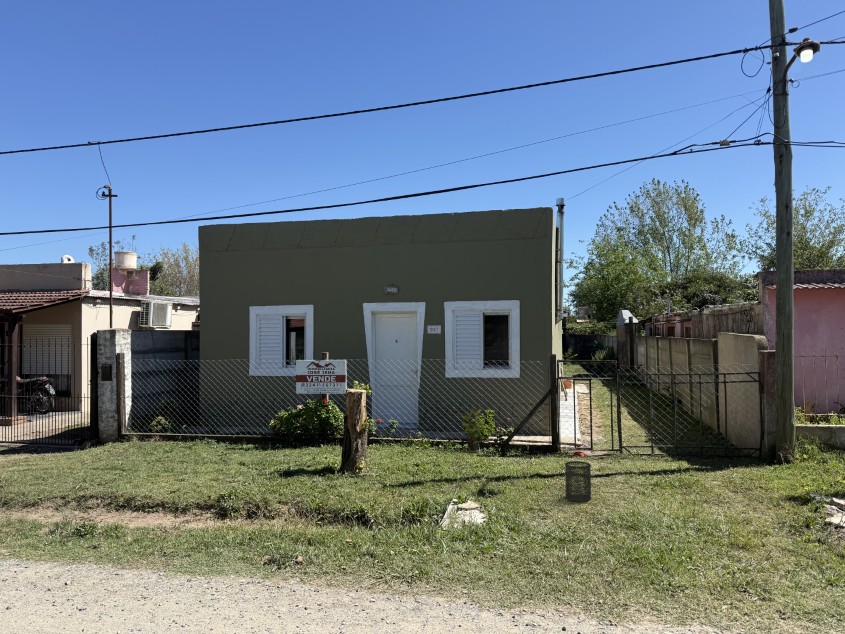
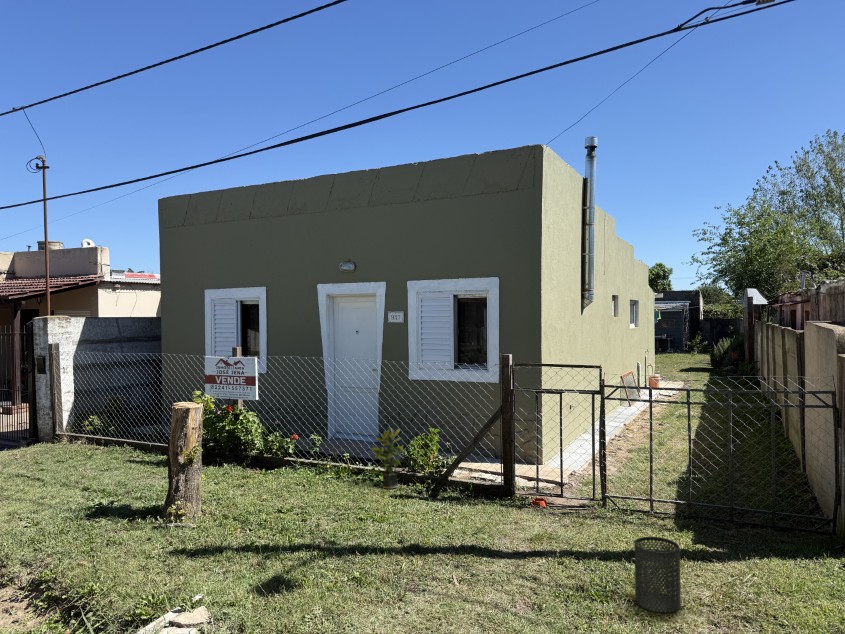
trash can: present [565,461,591,502] -> present [634,537,681,613]

